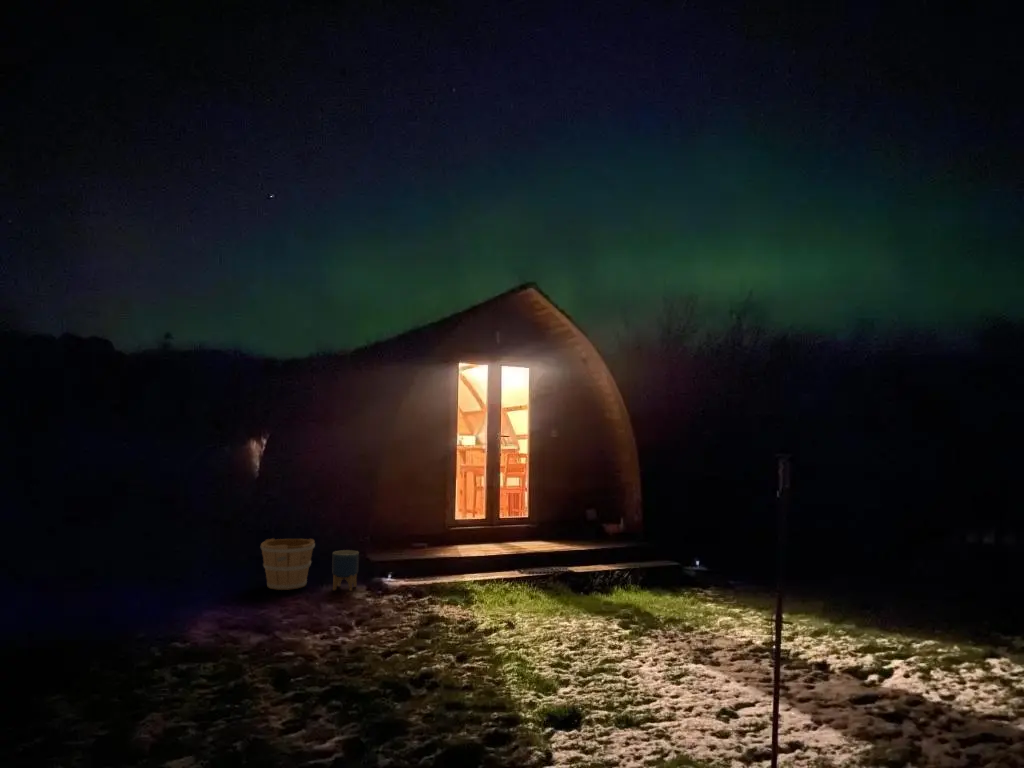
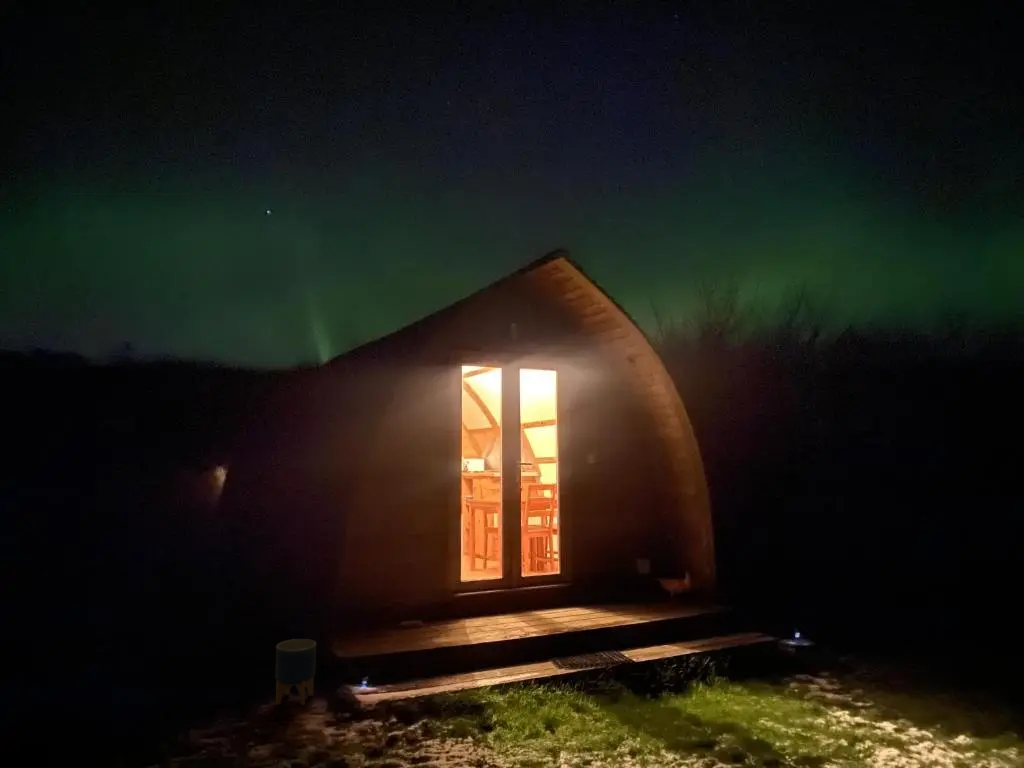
wooden bucket: present [260,539,315,590] -> none [168,620,253,706]

